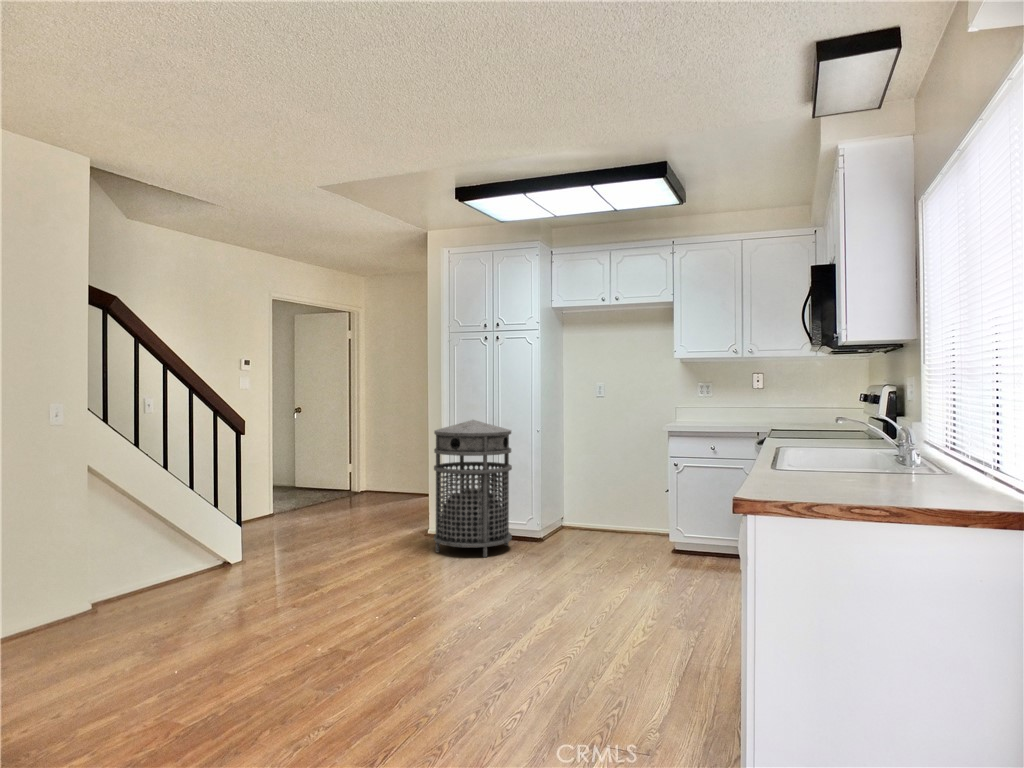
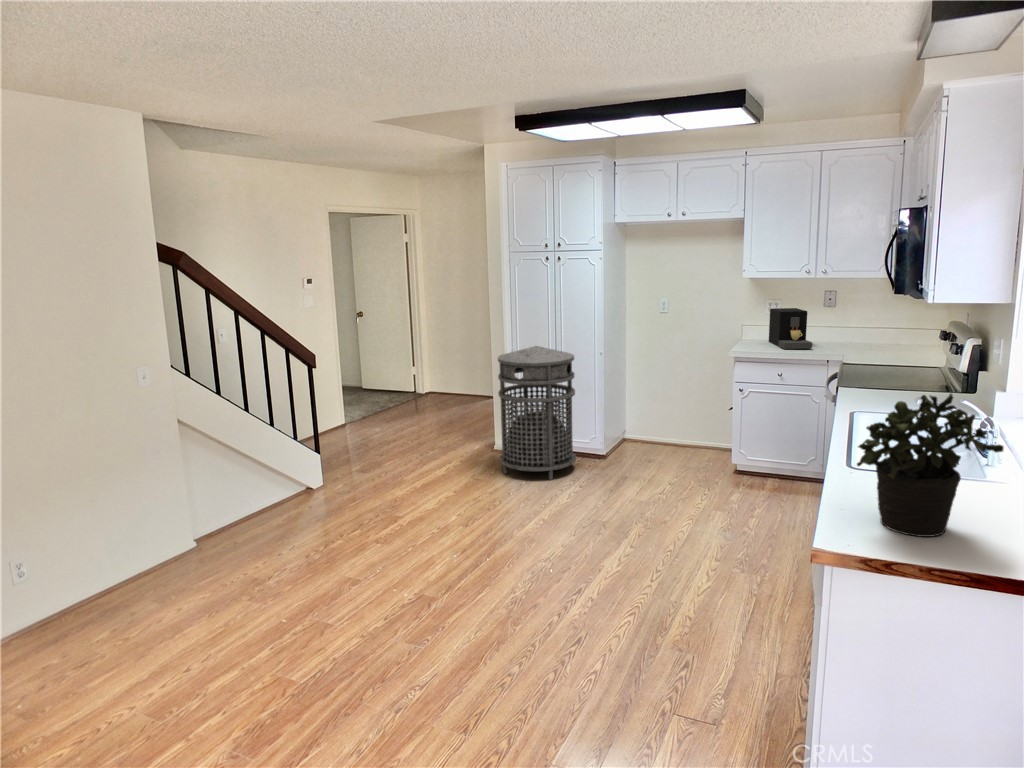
potted plant: none [772,351,909,493] -> present [857,394,1004,537]
coffee maker: none [701,390,741,425] -> present [769,308,812,349]

